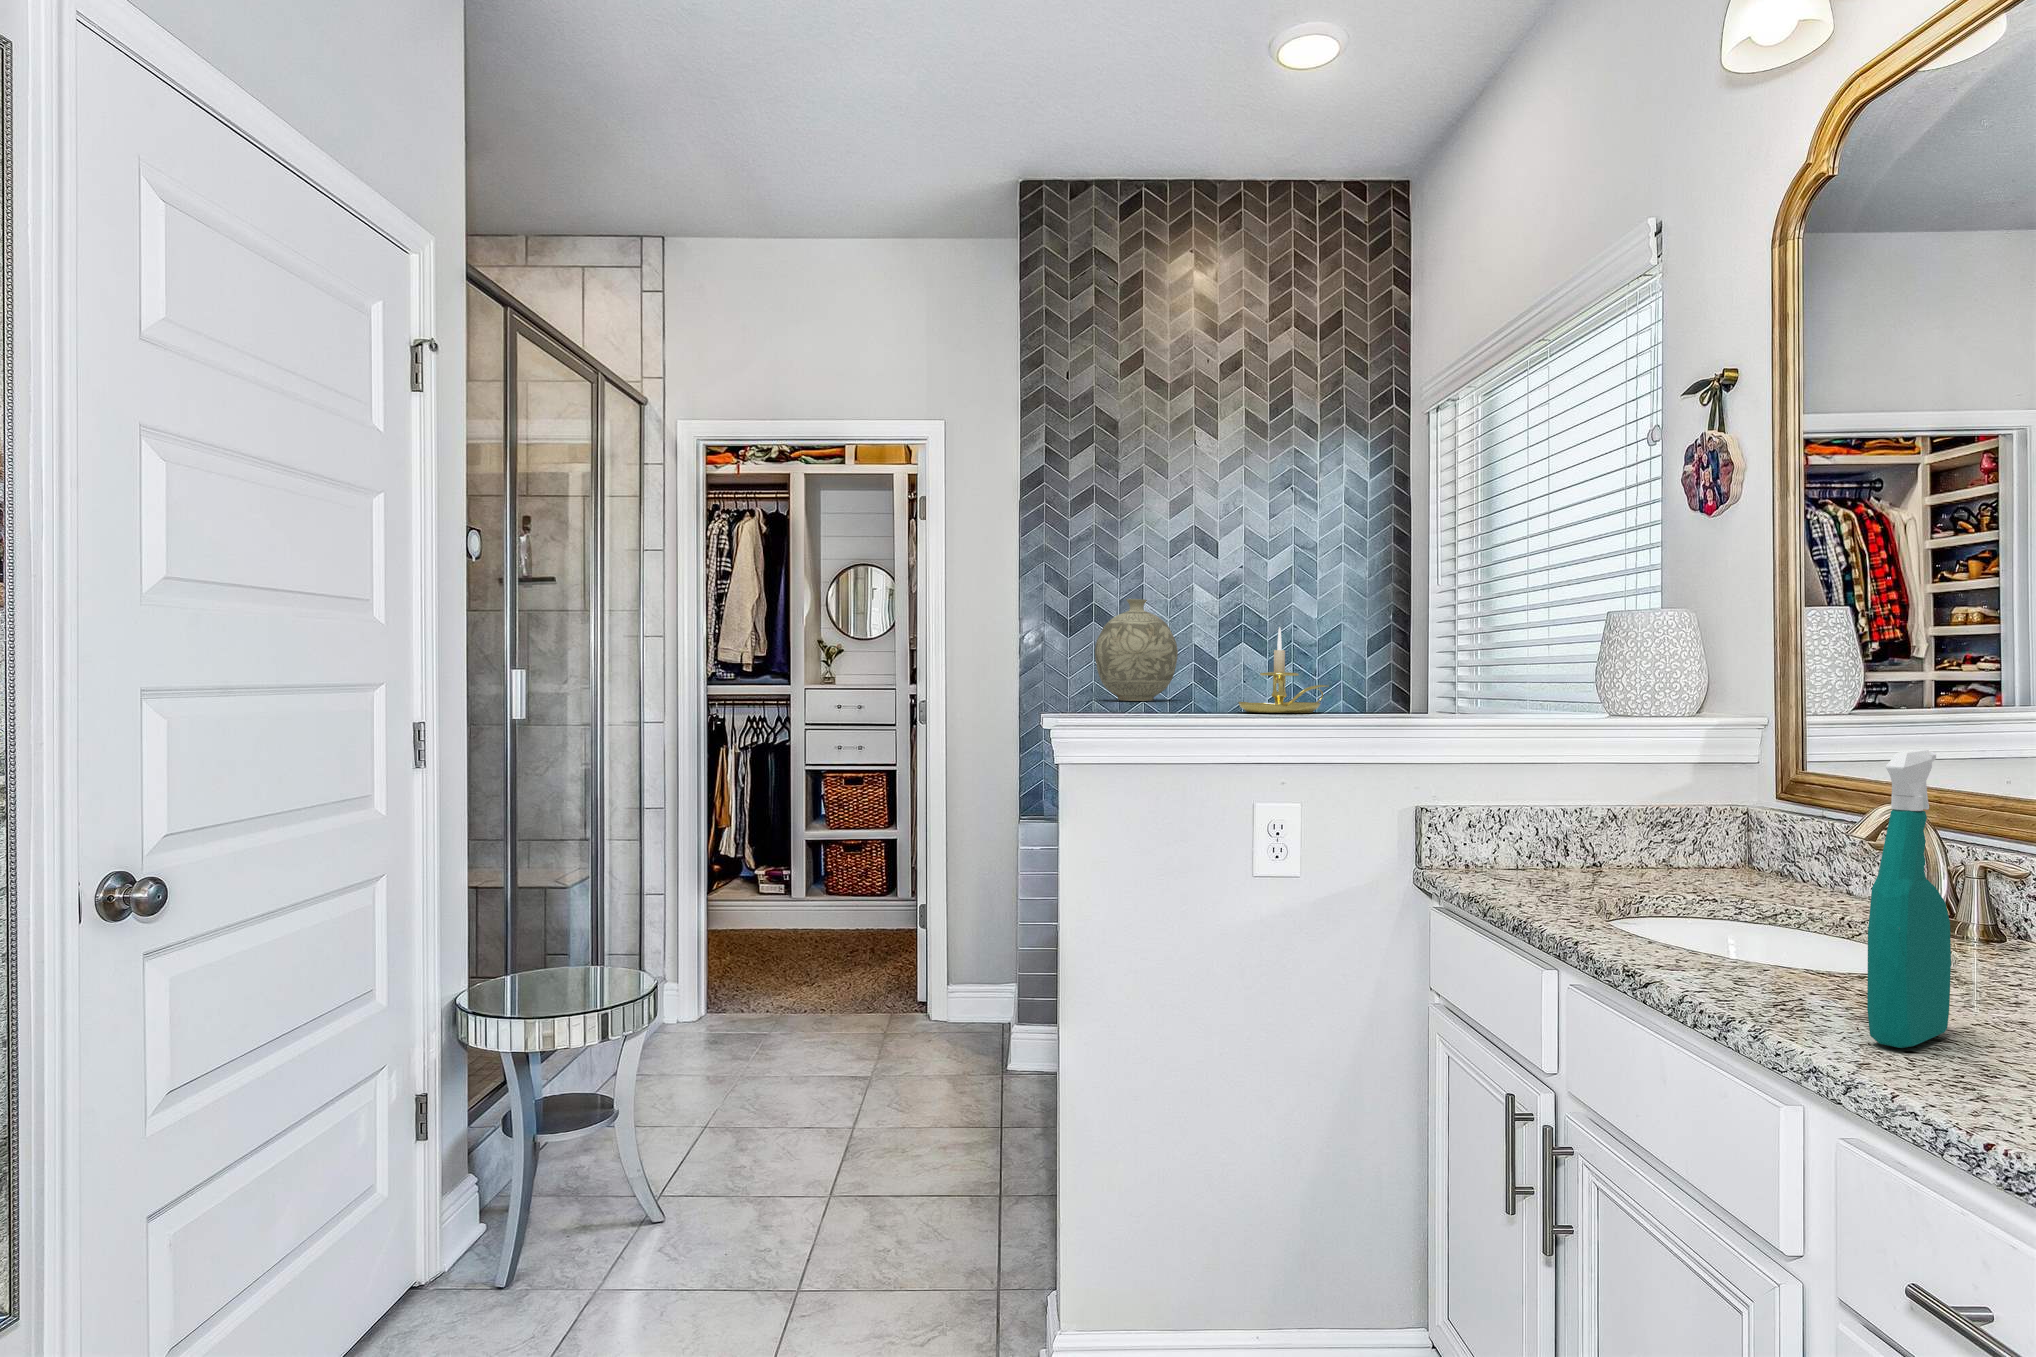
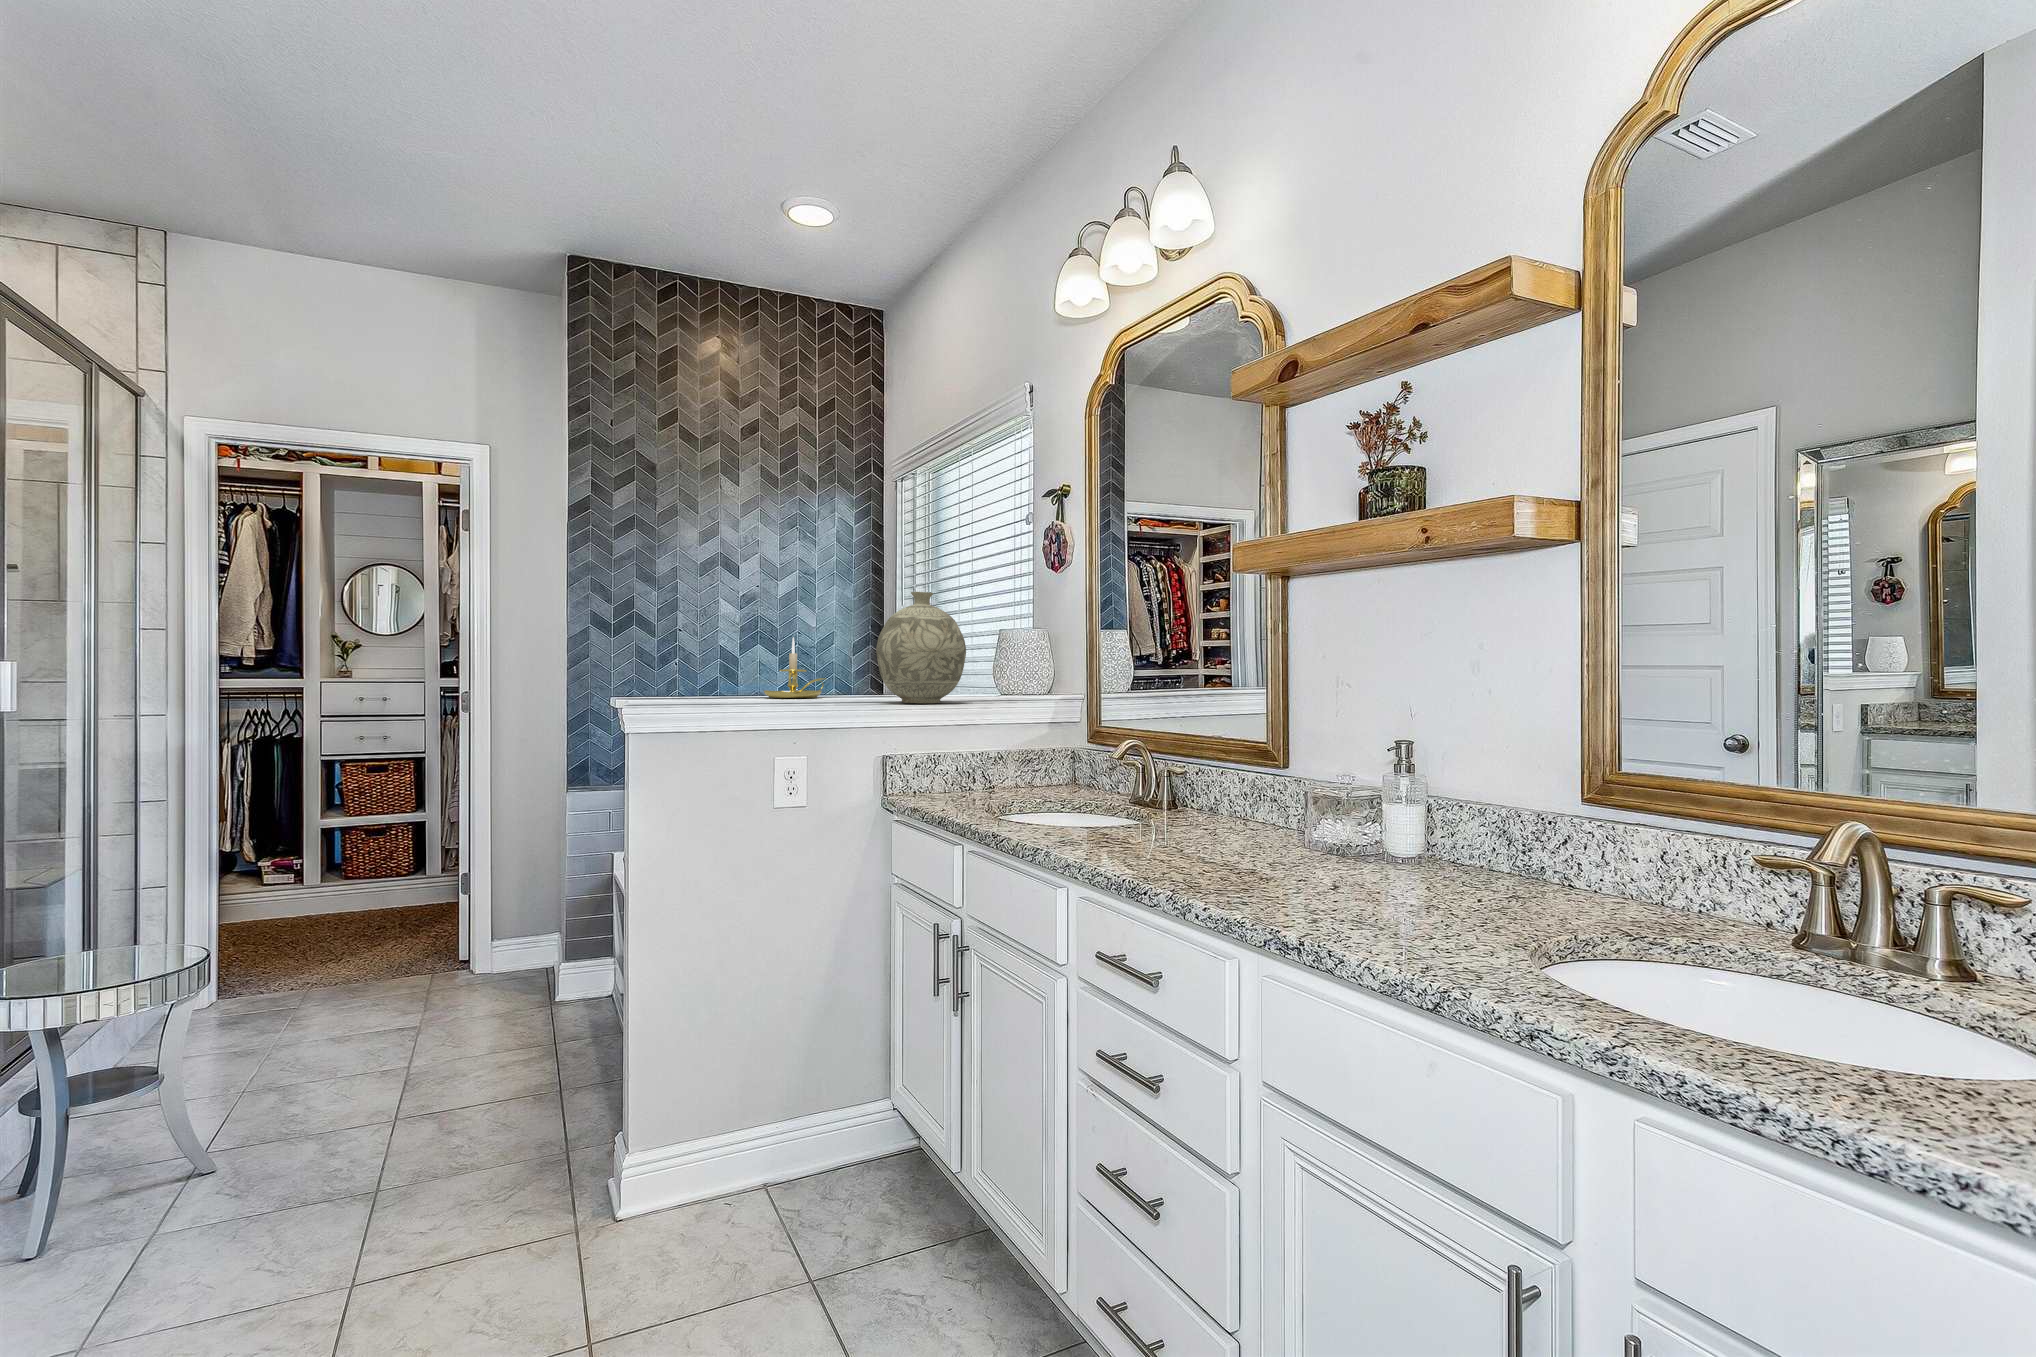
decorative vase: present [1095,599,1178,701] -> present [876,592,966,703]
spray bottle: present [1867,750,1951,1048] -> none [1091,708,1127,850]

